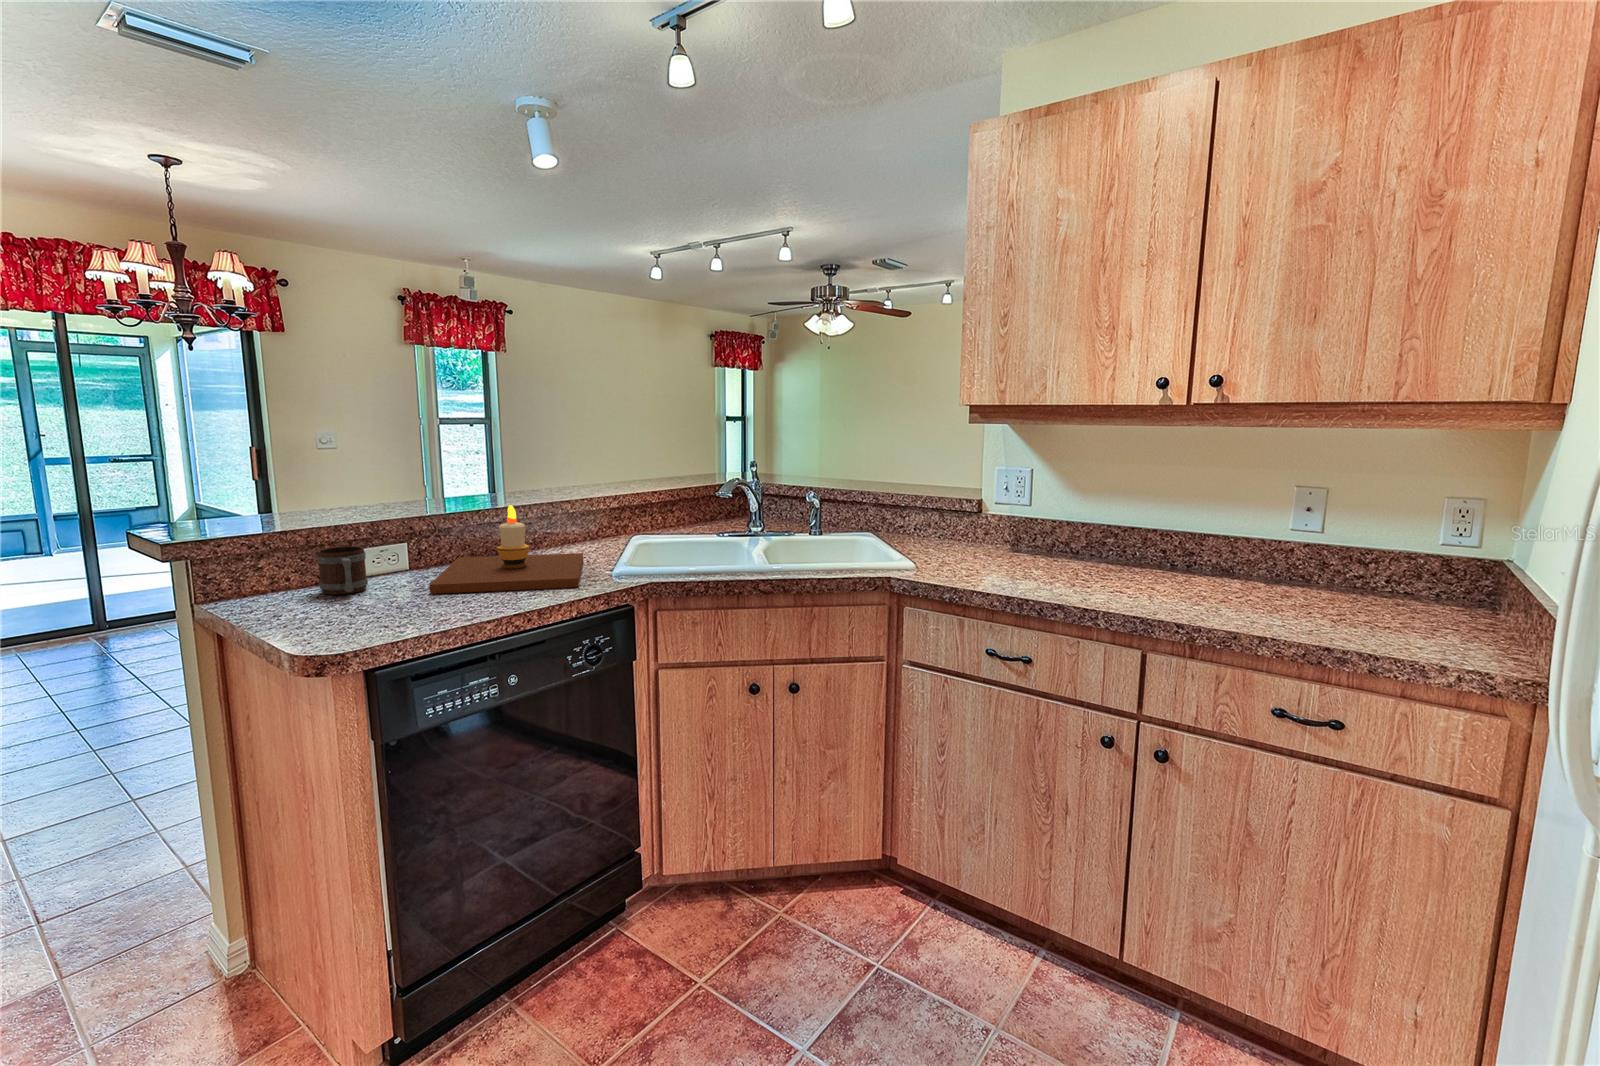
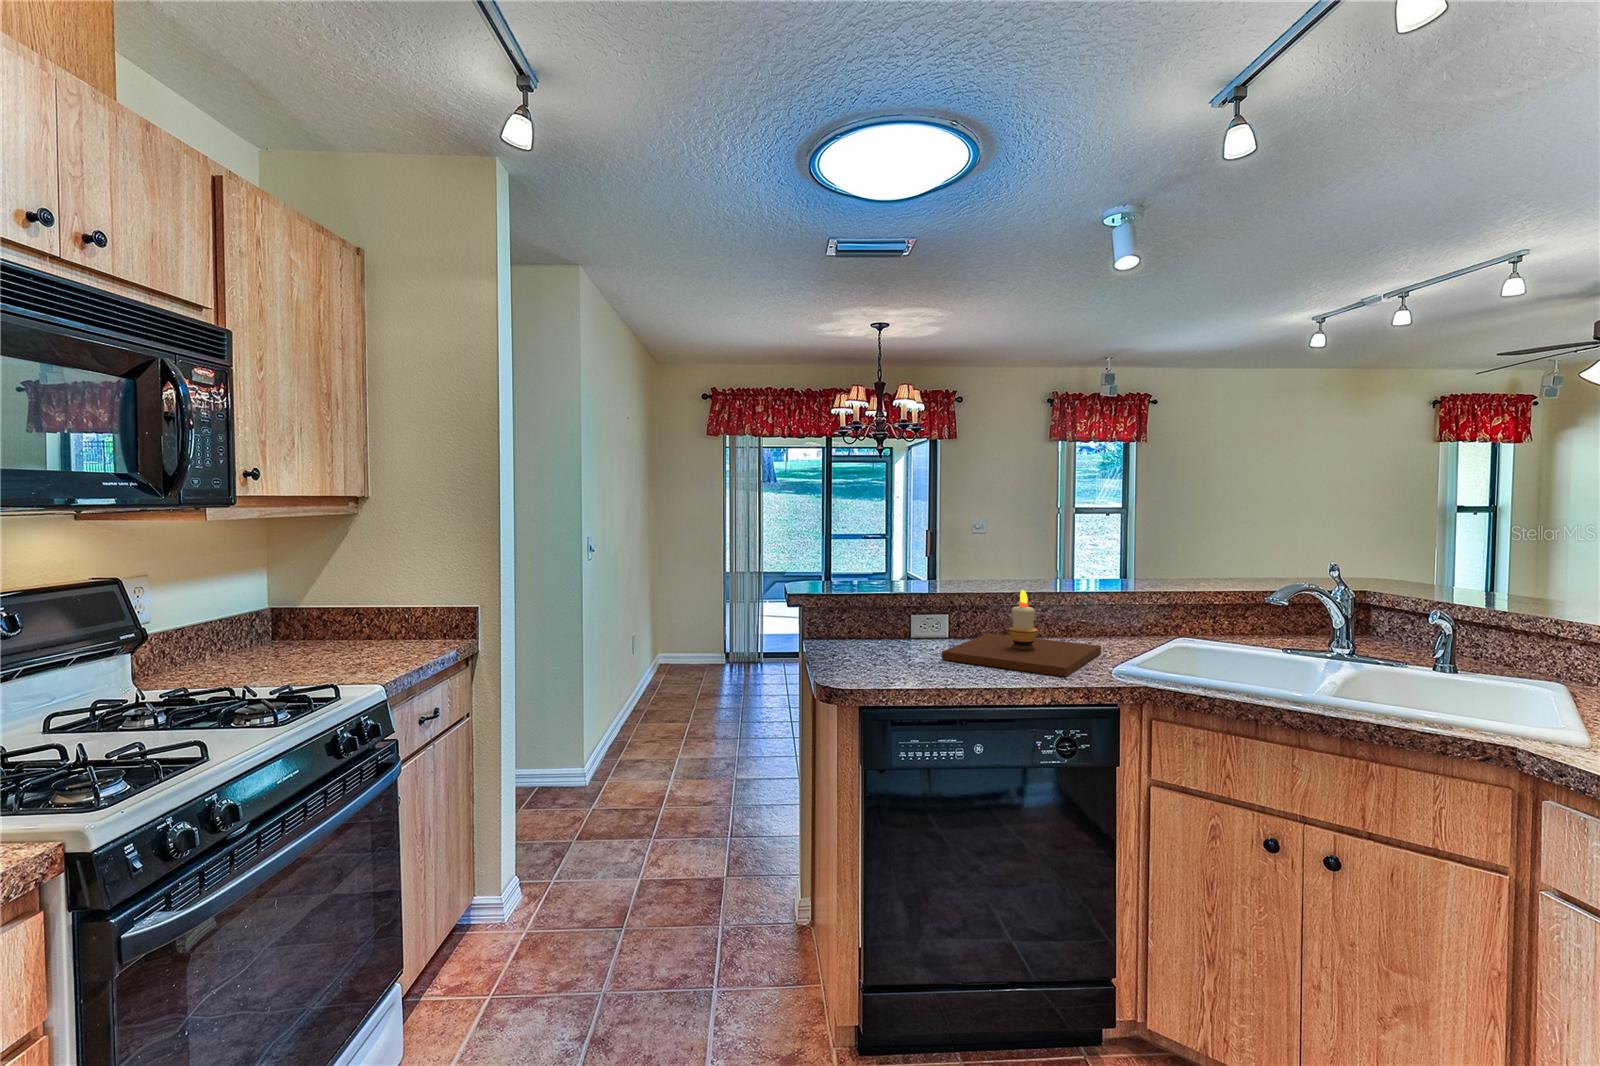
mug: present [317,546,368,595] -> none [875,611,908,649]

